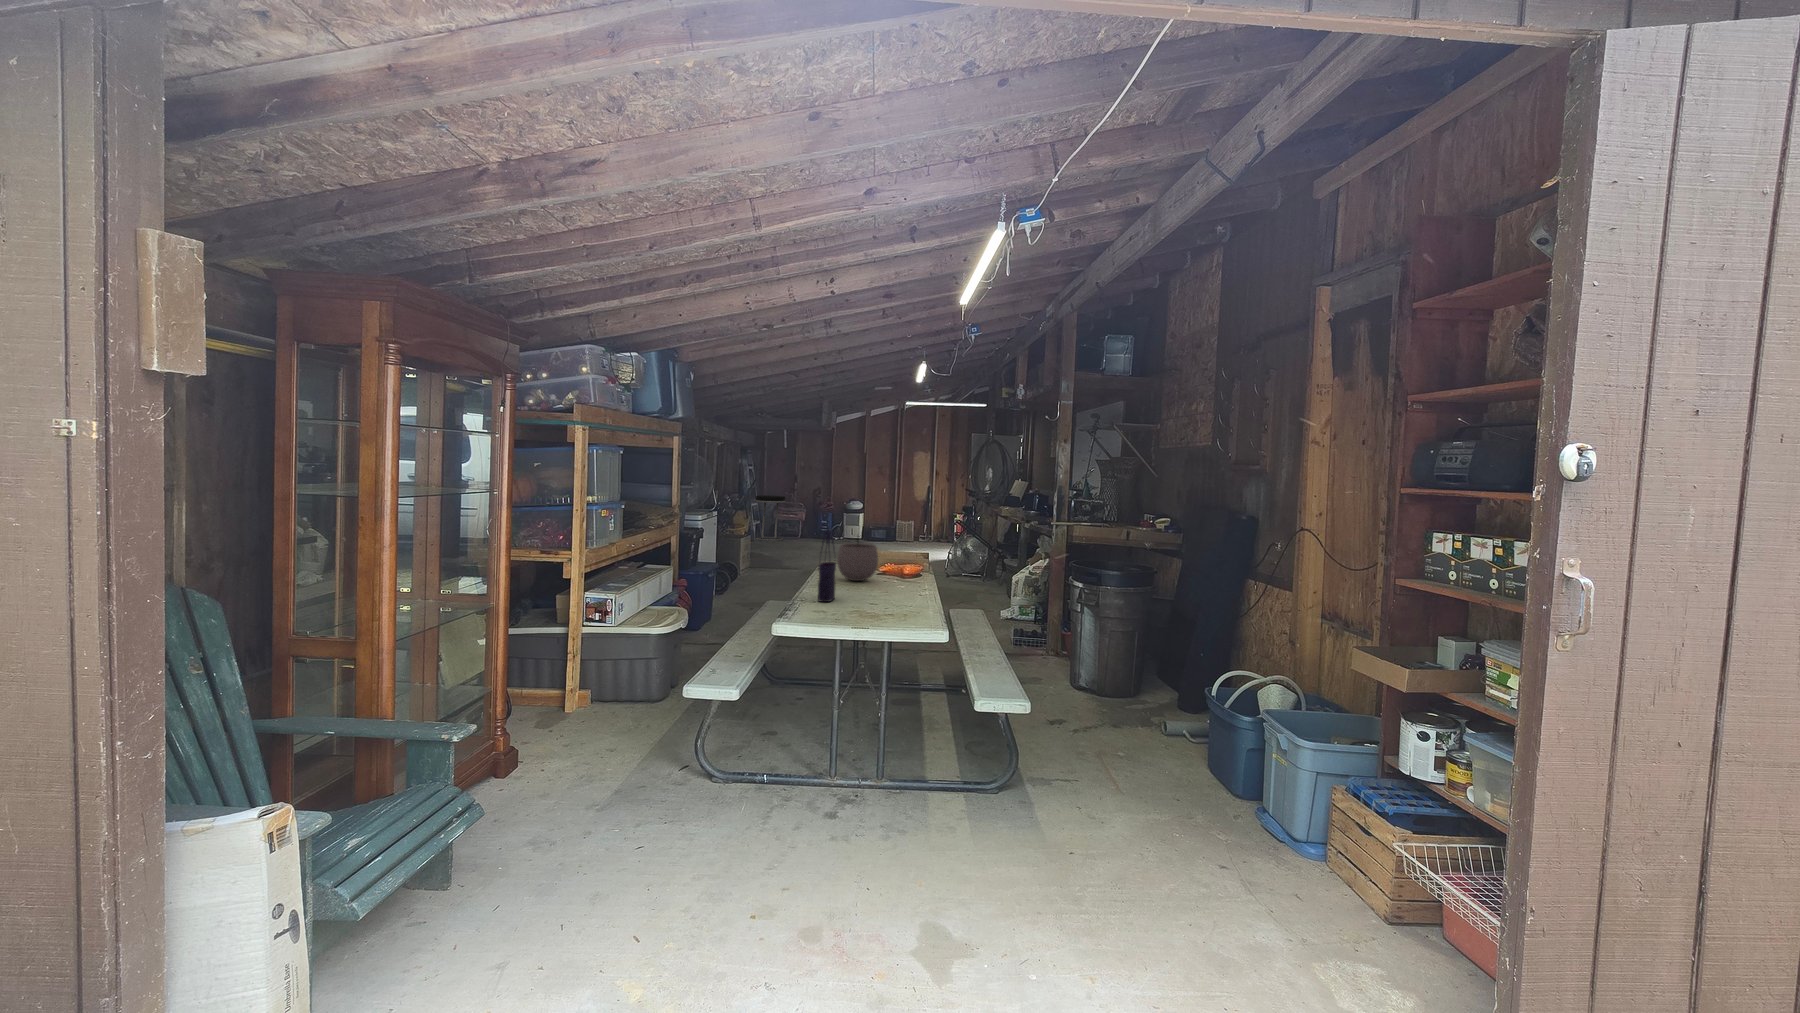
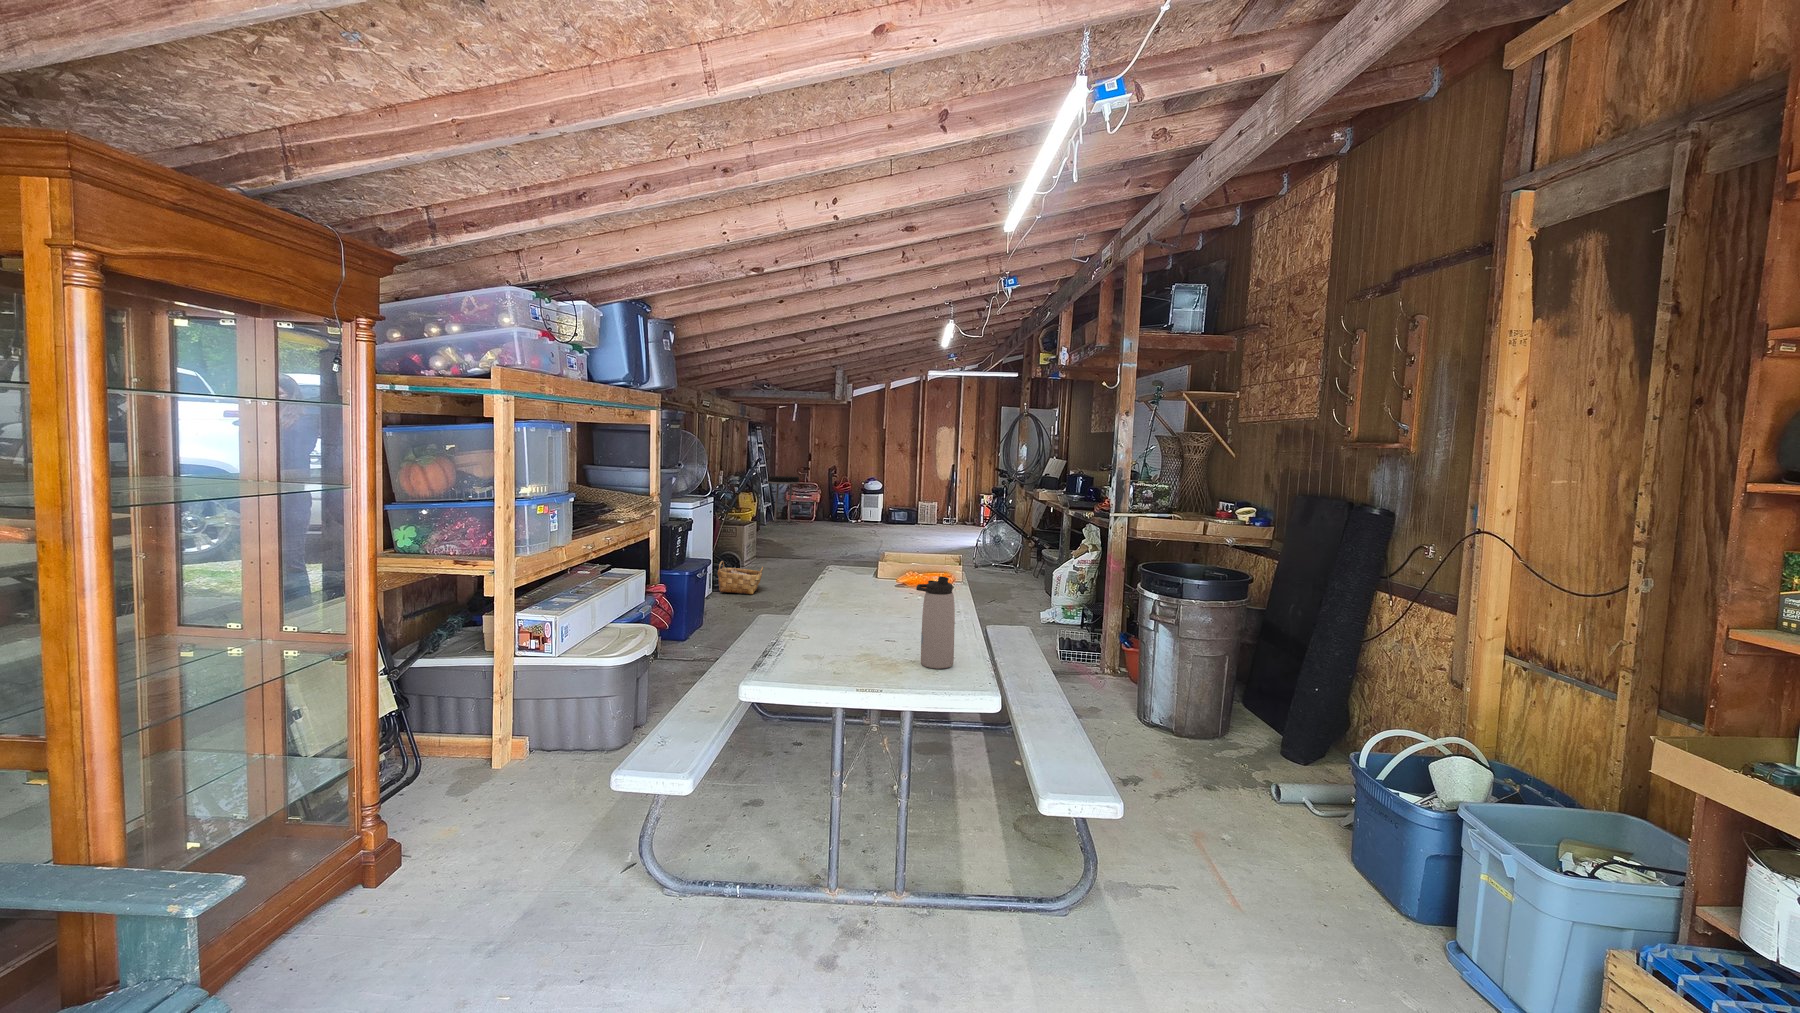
tote bag: present [818,530,836,602] -> none [813,533,838,632]
plant pot: present [837,542,878,581] -> none [843,527,897,594]
thermos bottle: none [893,558,919,622] -> present [916,576,955,669]
woven basket: none [719,568,759,598] -> present [717,561,763,595]

